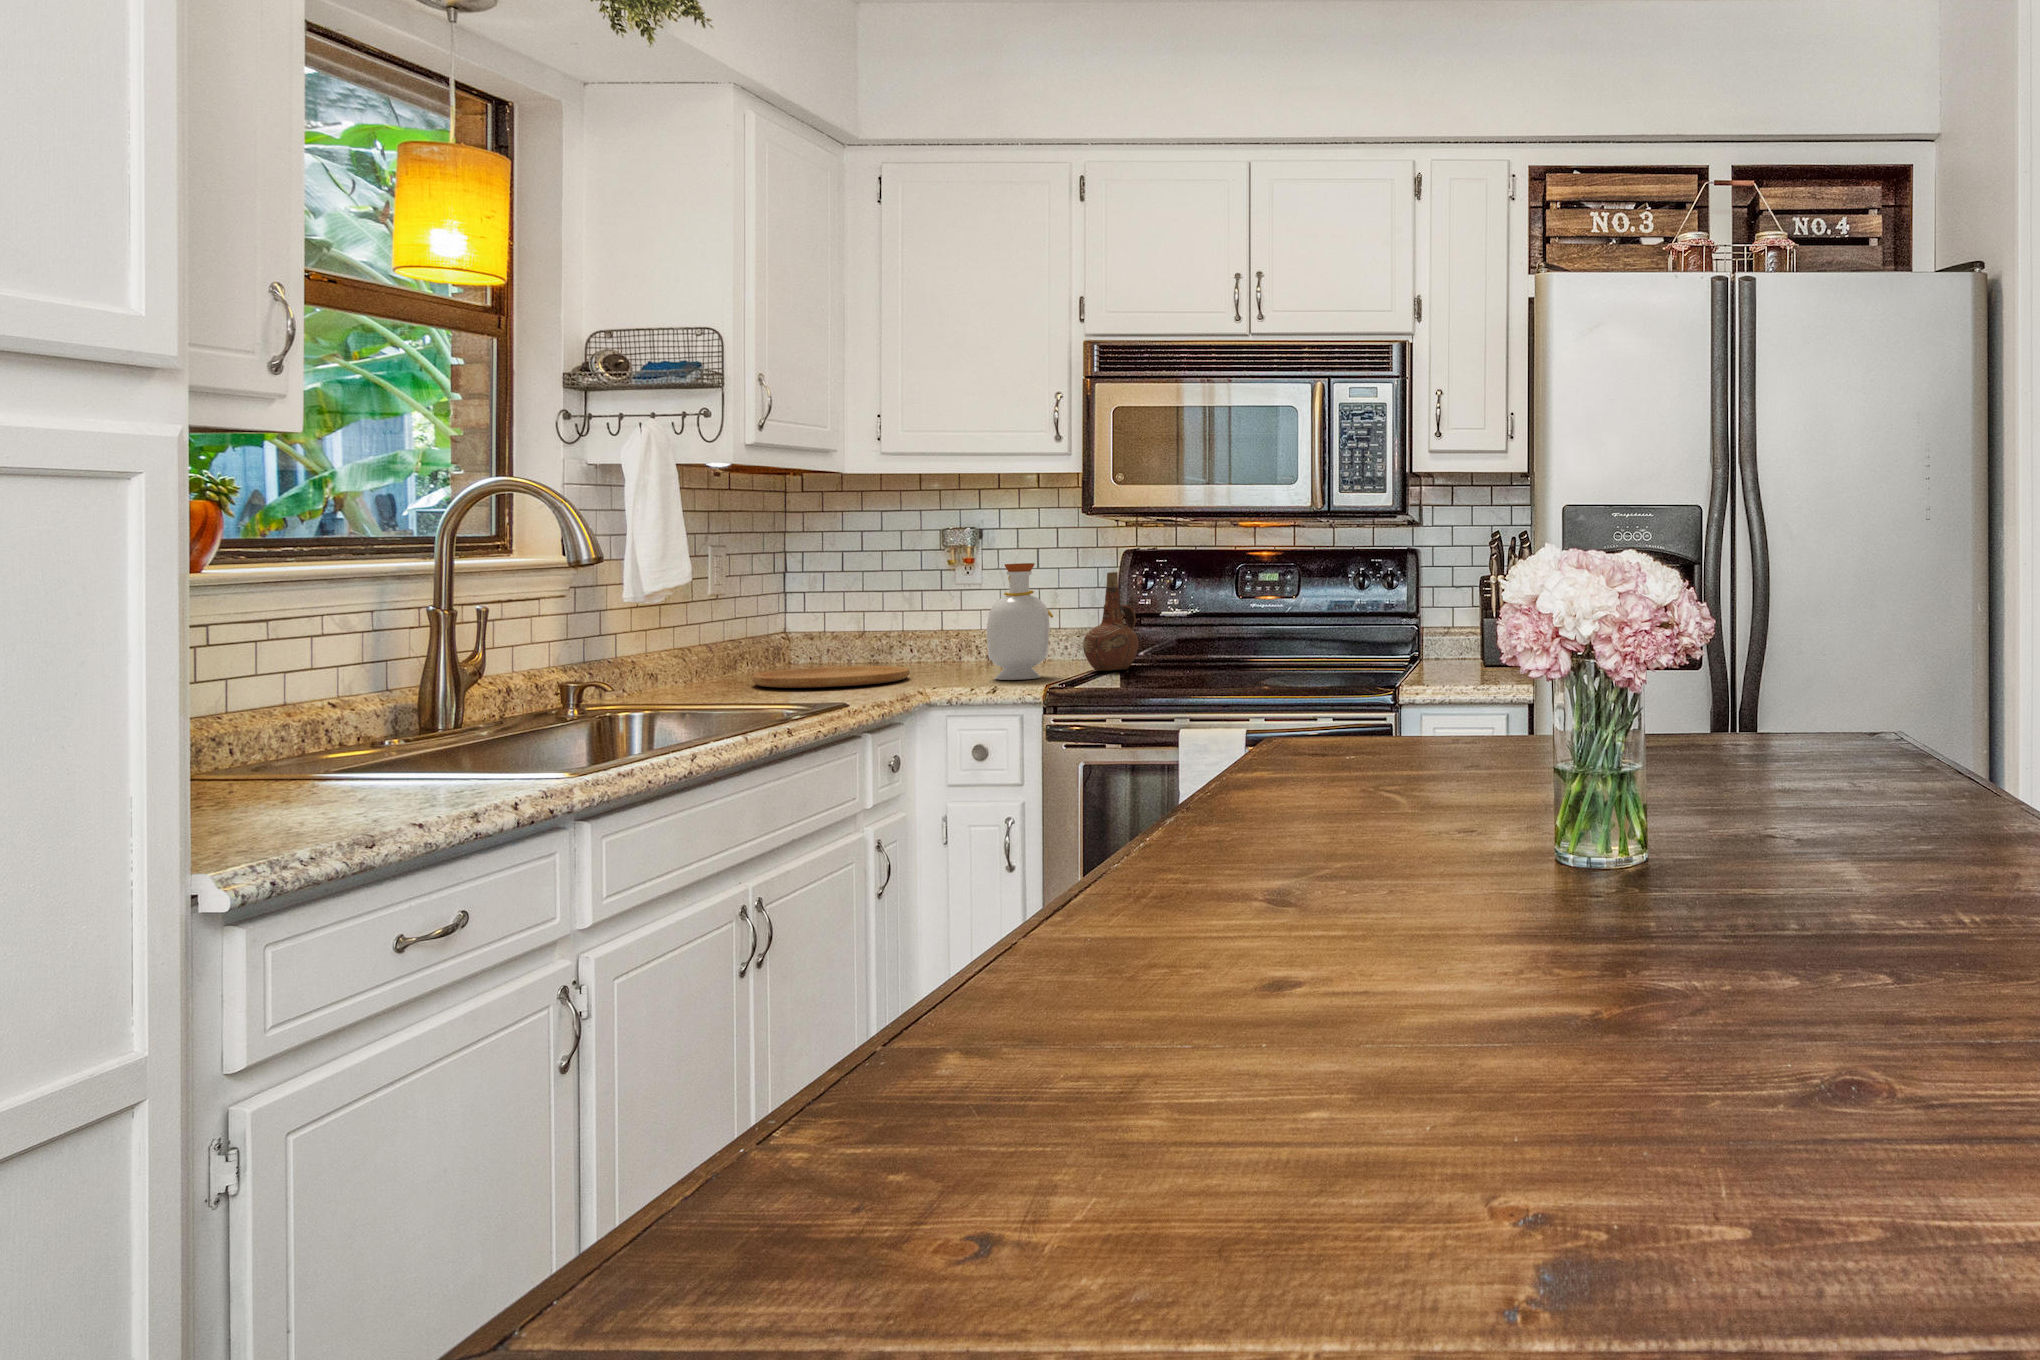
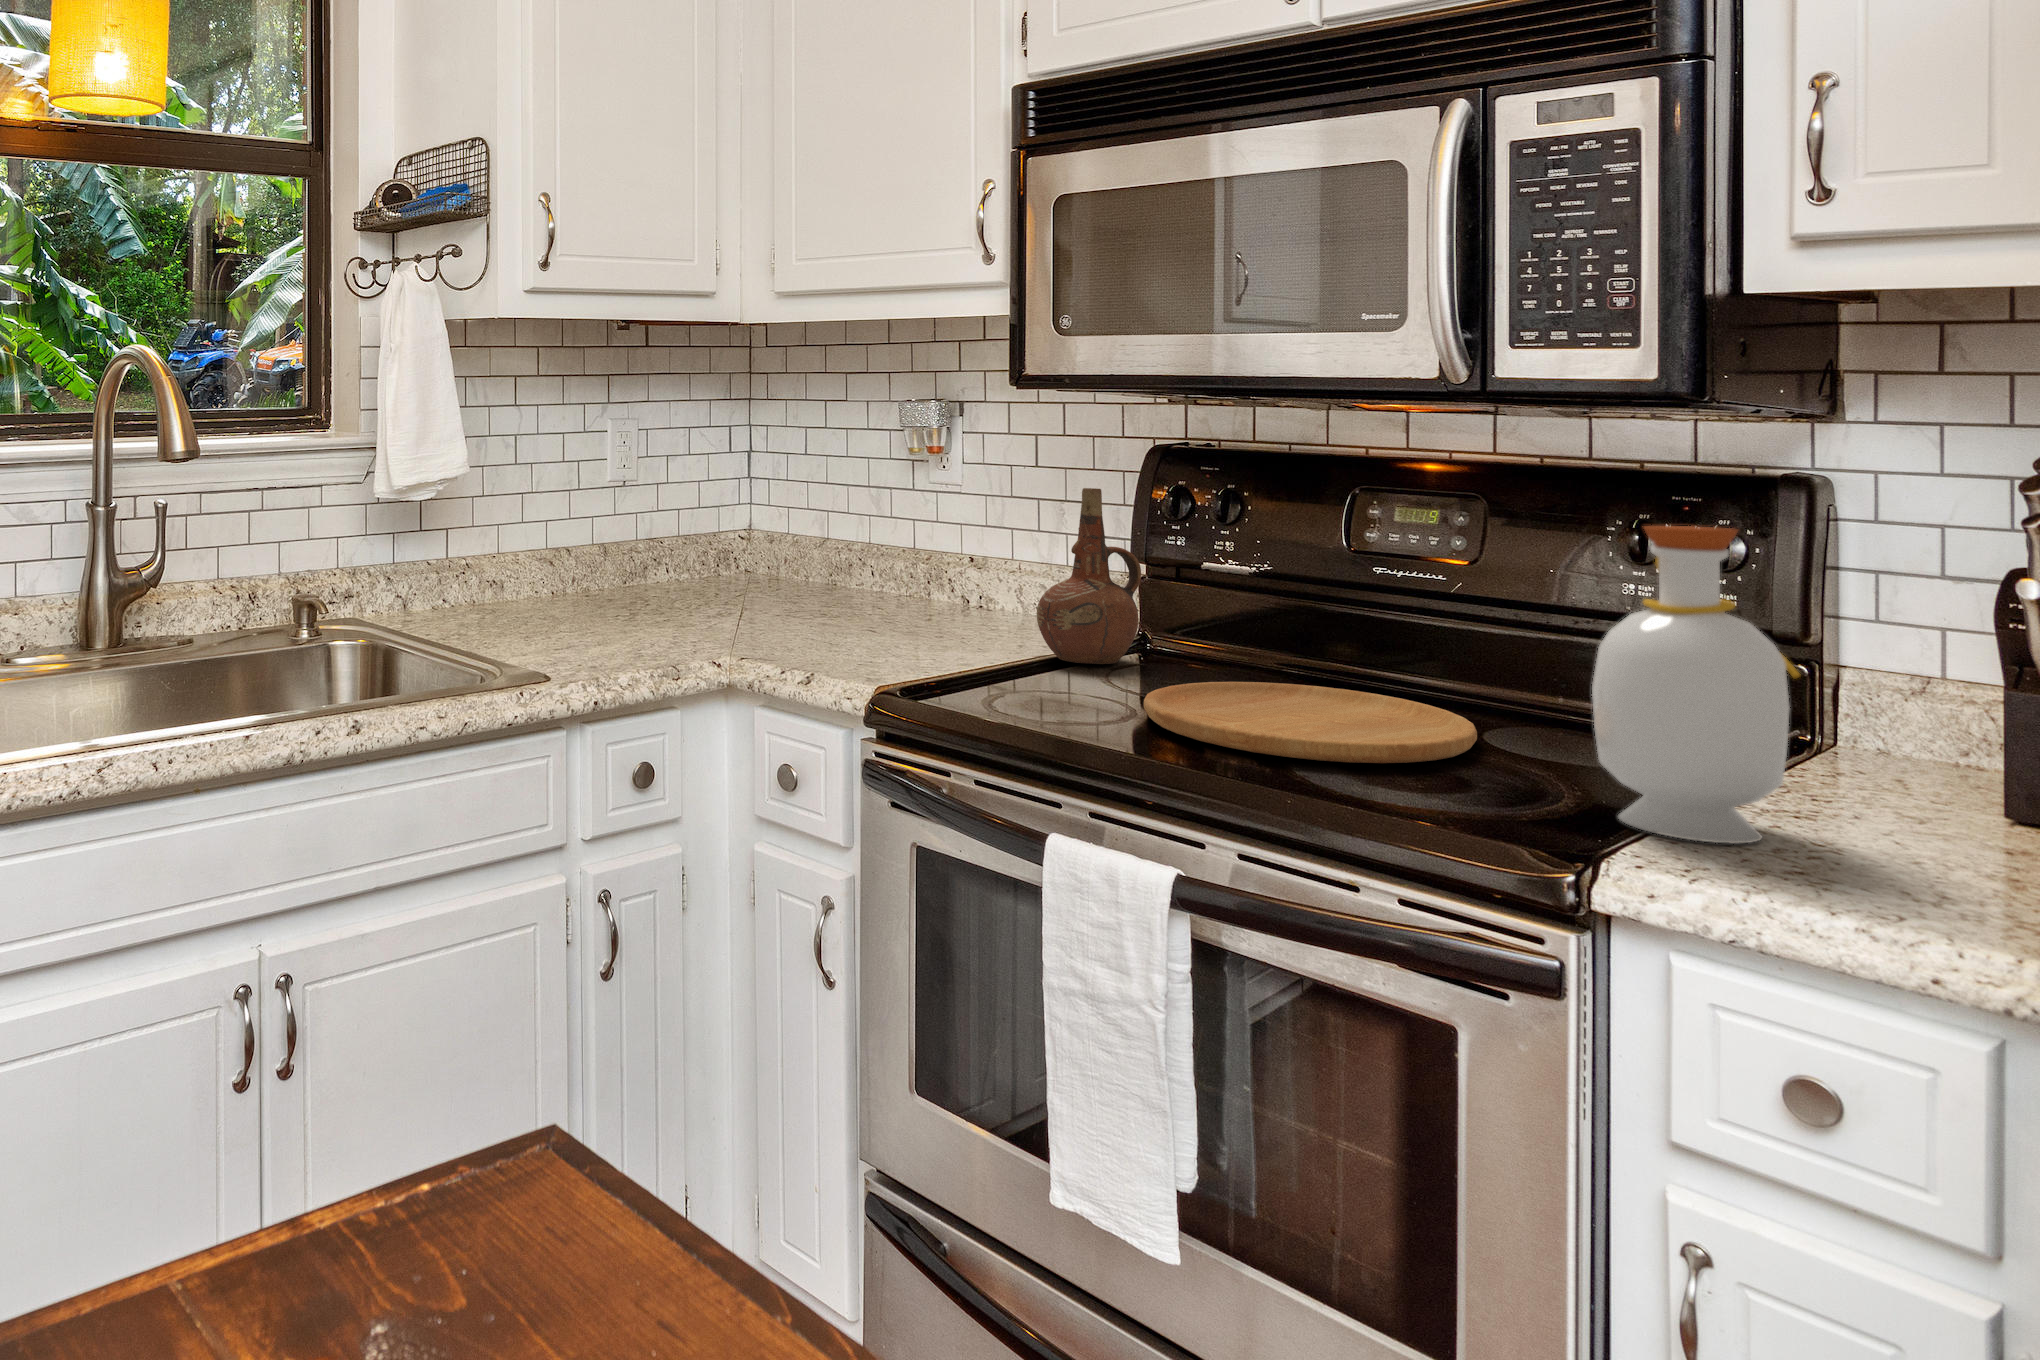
bottle: present [987,563,1053,680] -> present [1592,526,1800,844]
cutting board: present [753,666,910,688] -> present [1144,682,1477,763]

